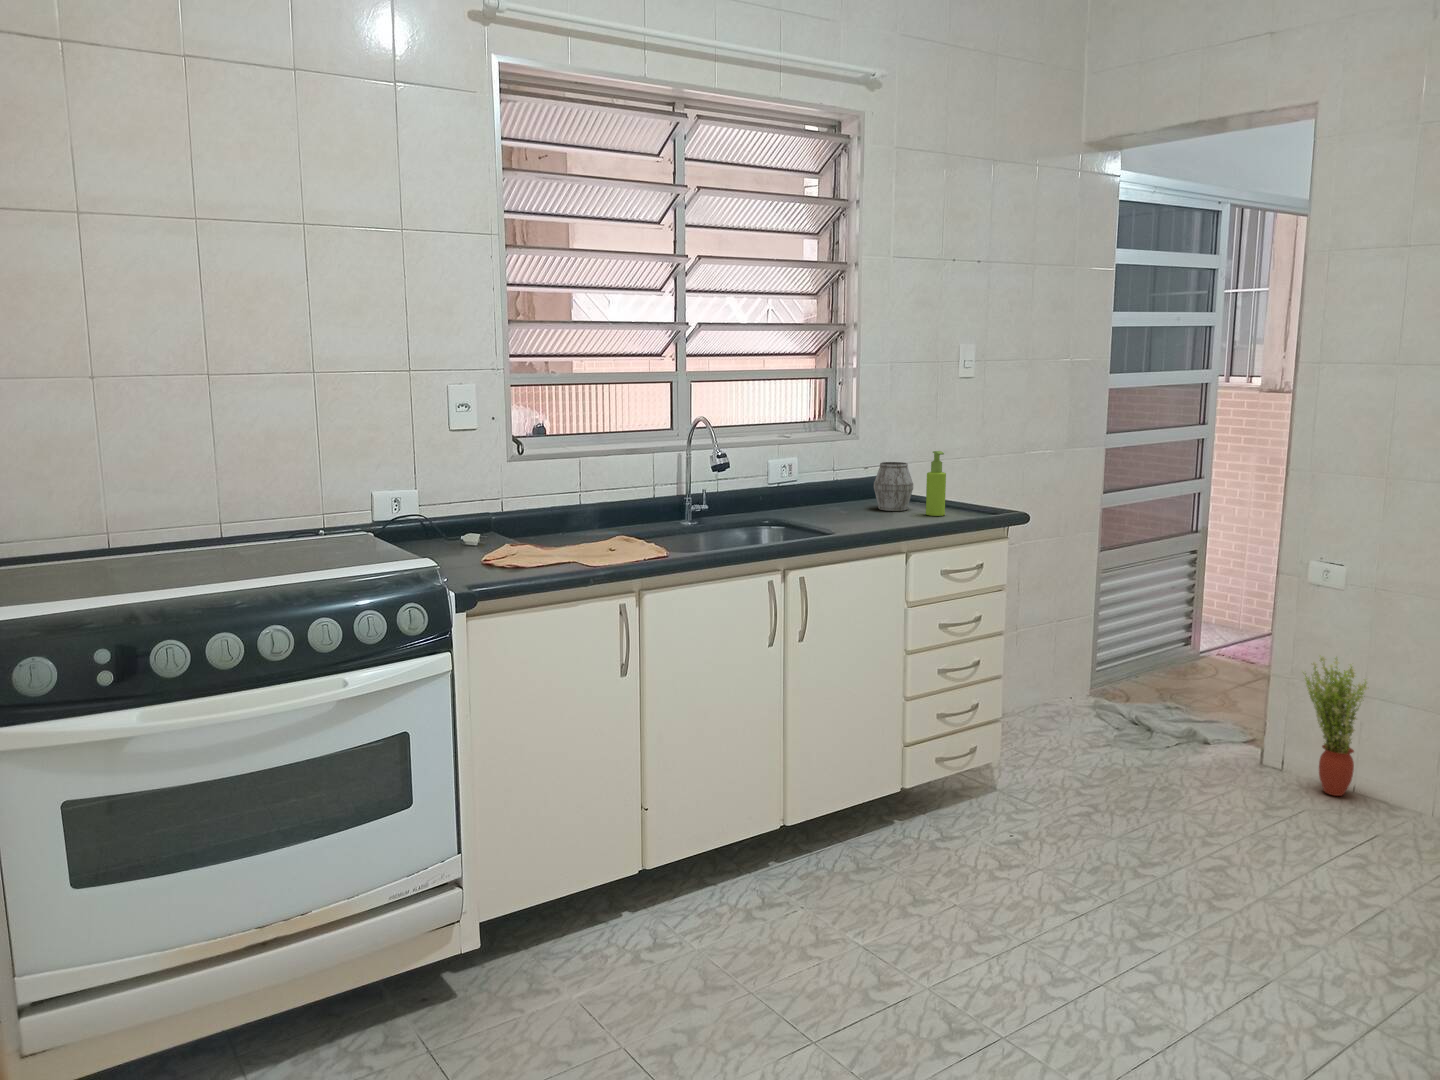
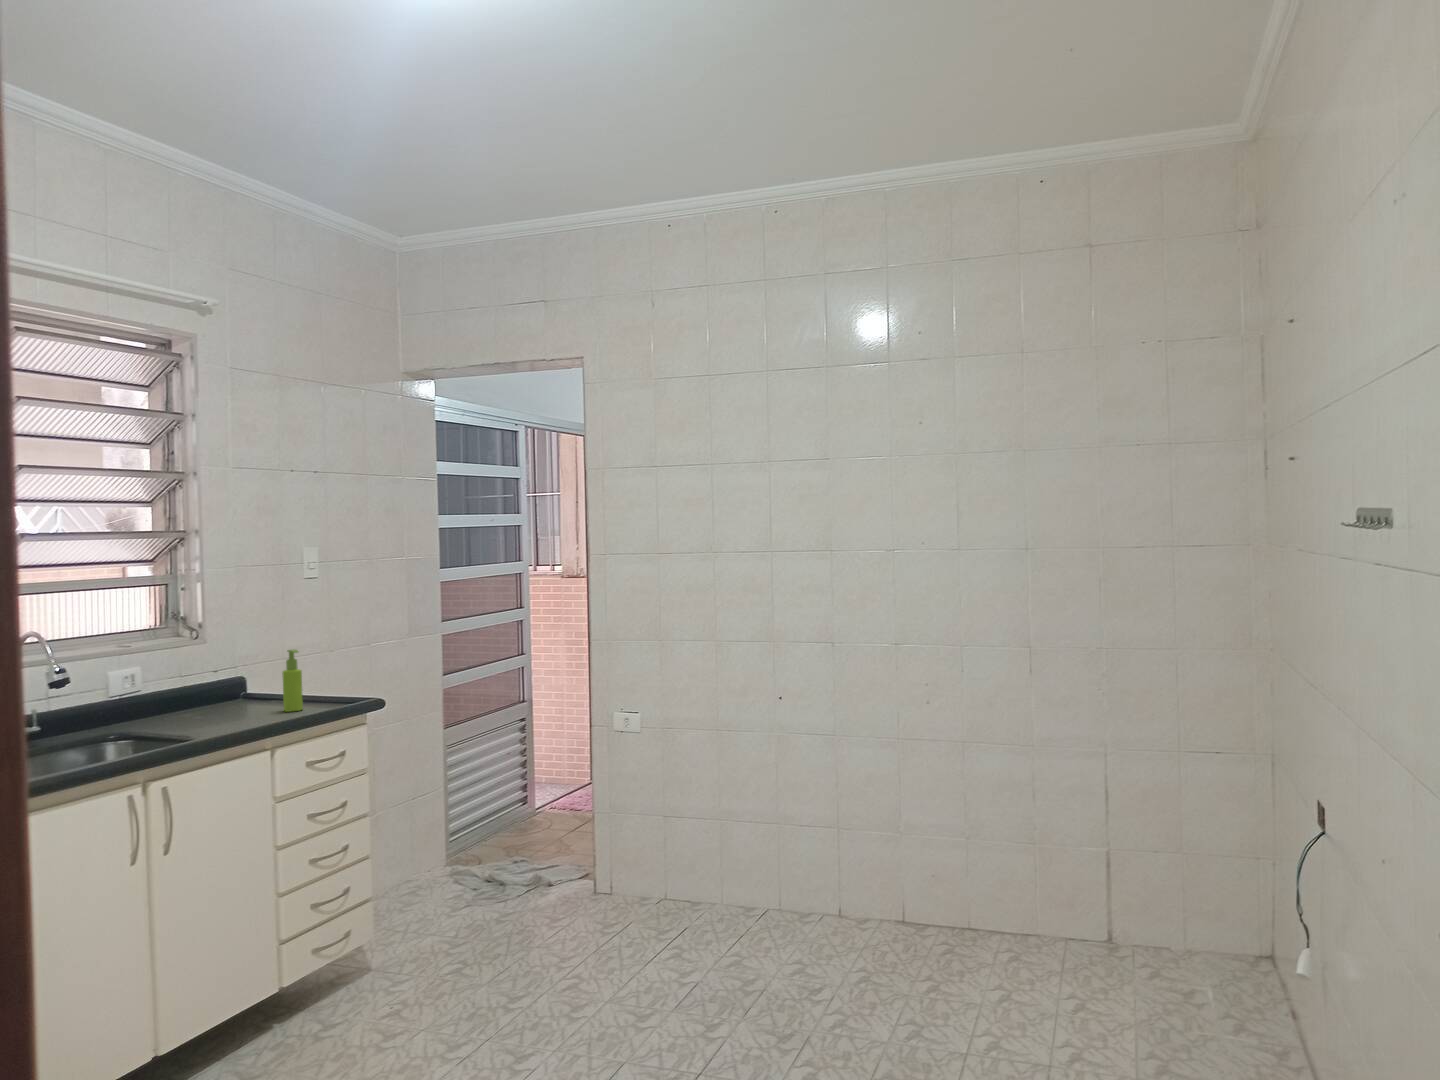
mug: present [874,462,913,511] -> none [226,663,268,712]
potted plant: present [1304,657,1367,796] -> none [614,790,663,906]

